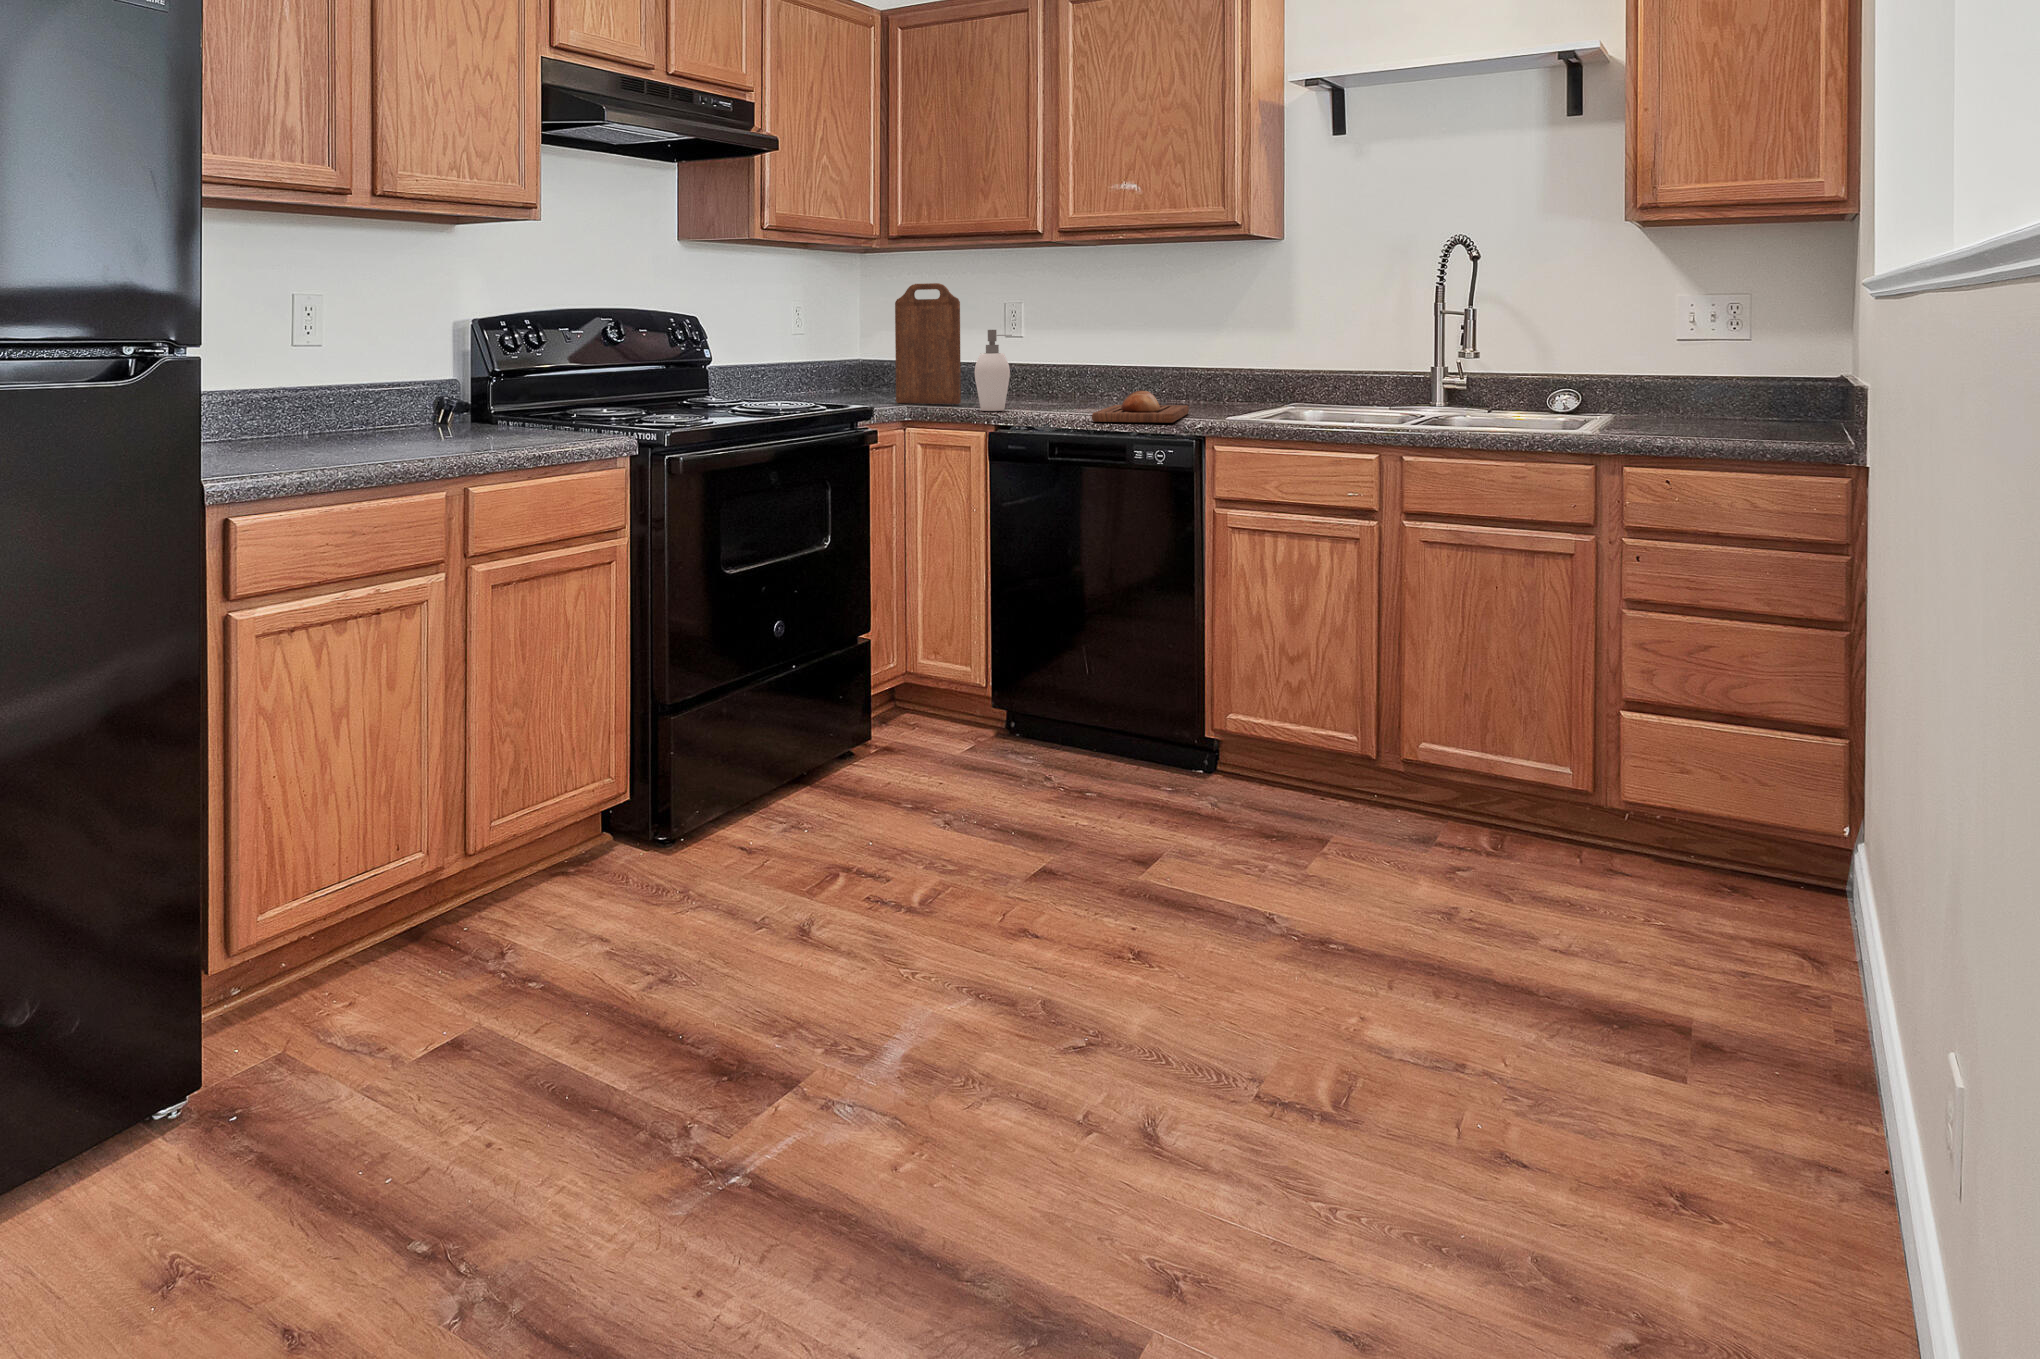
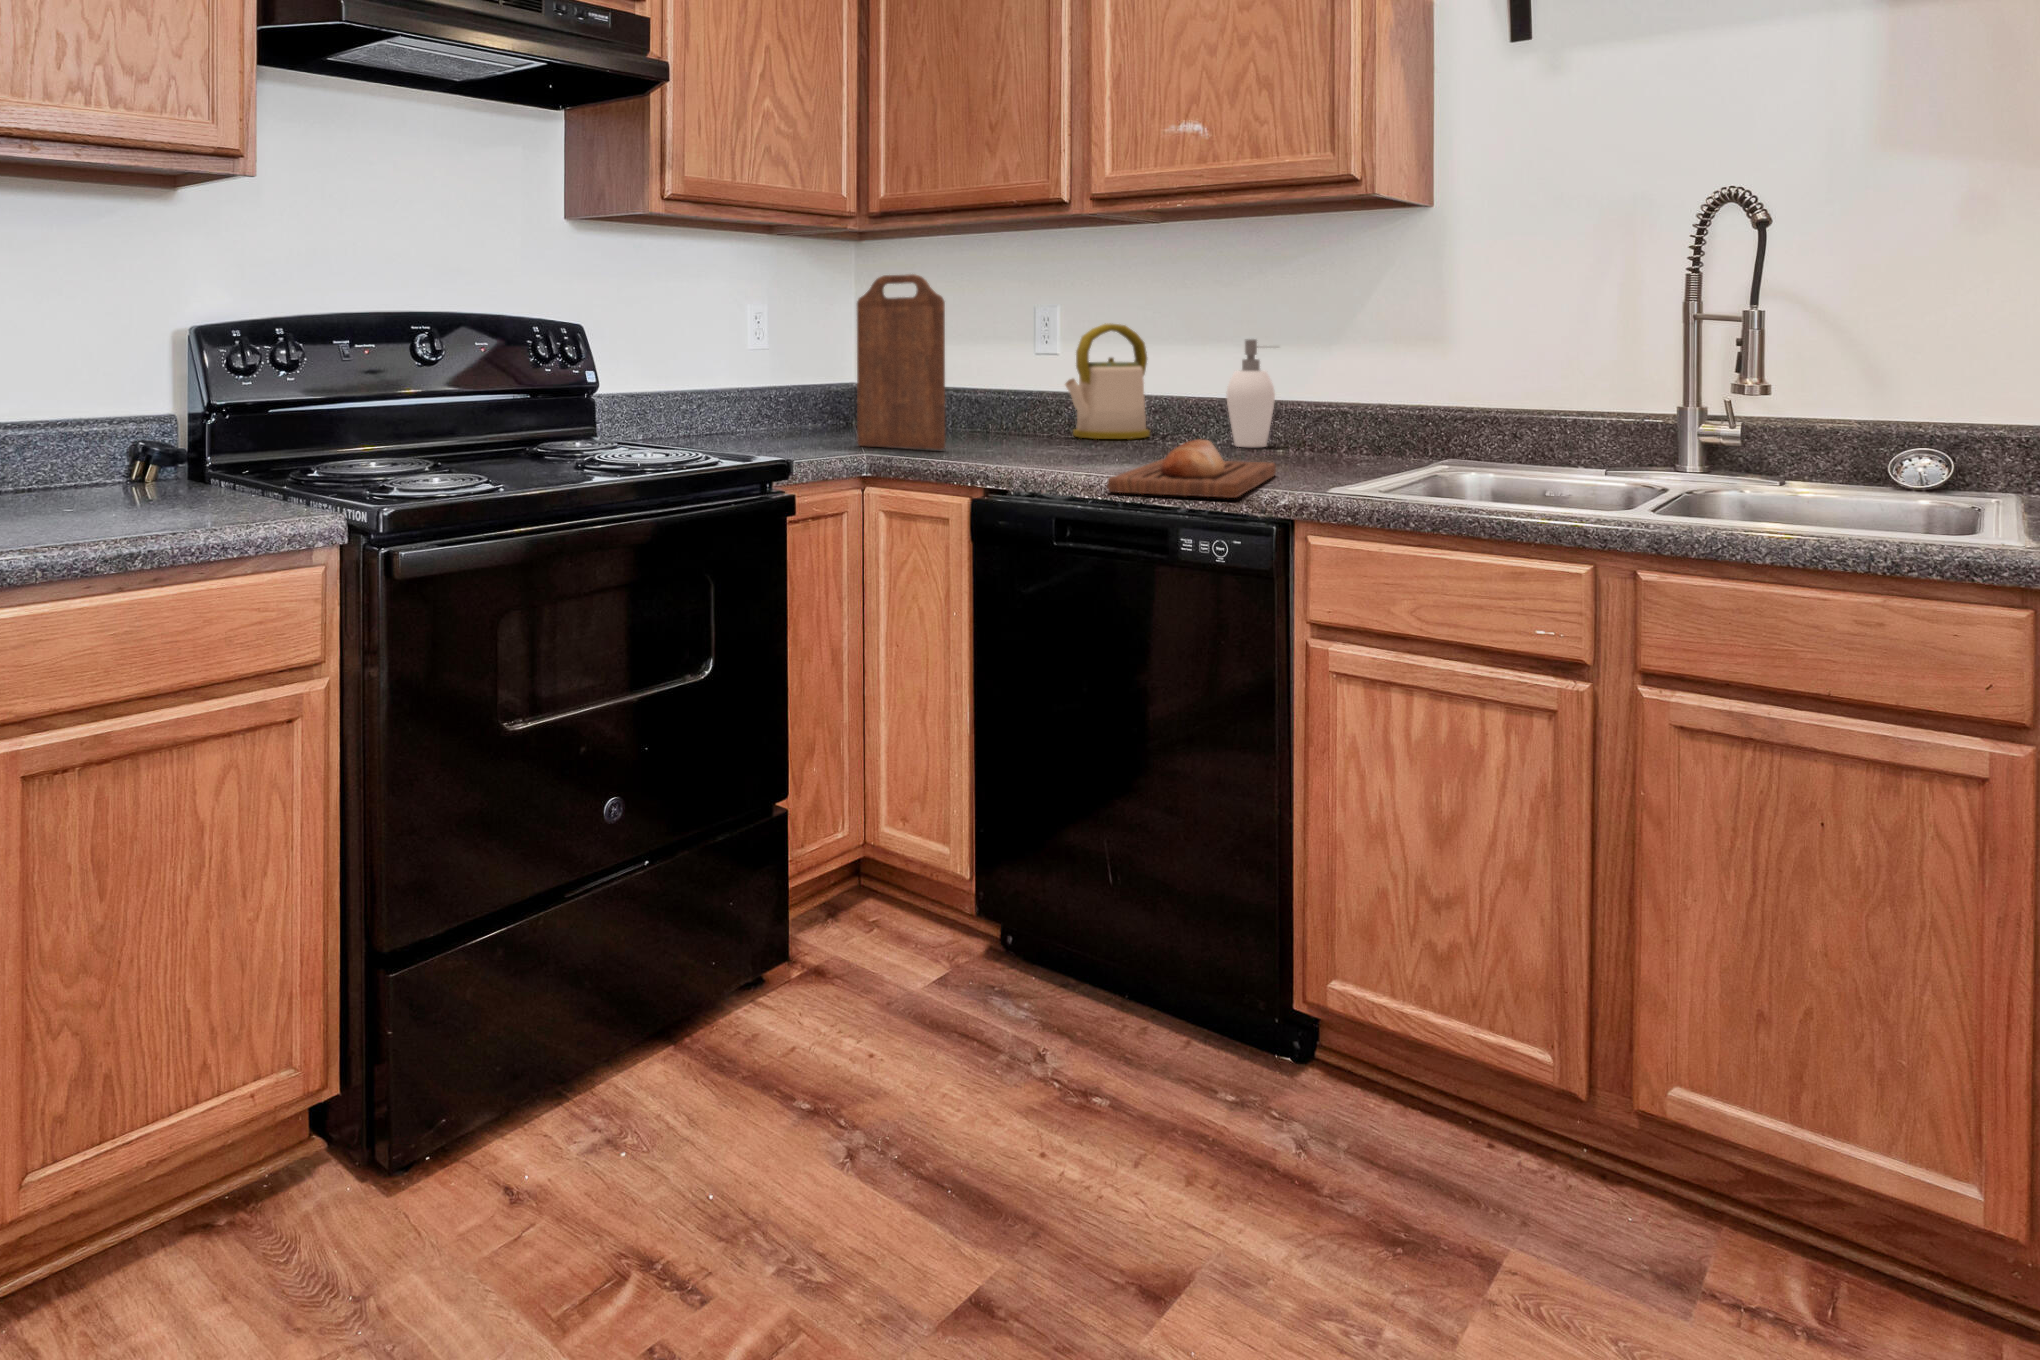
kettle: none [1033,317,1091,397] -> present [1065,323,1150,439]
soap dispenser: present [975,330,1012,411] -> present [1226,339,1275,447]

